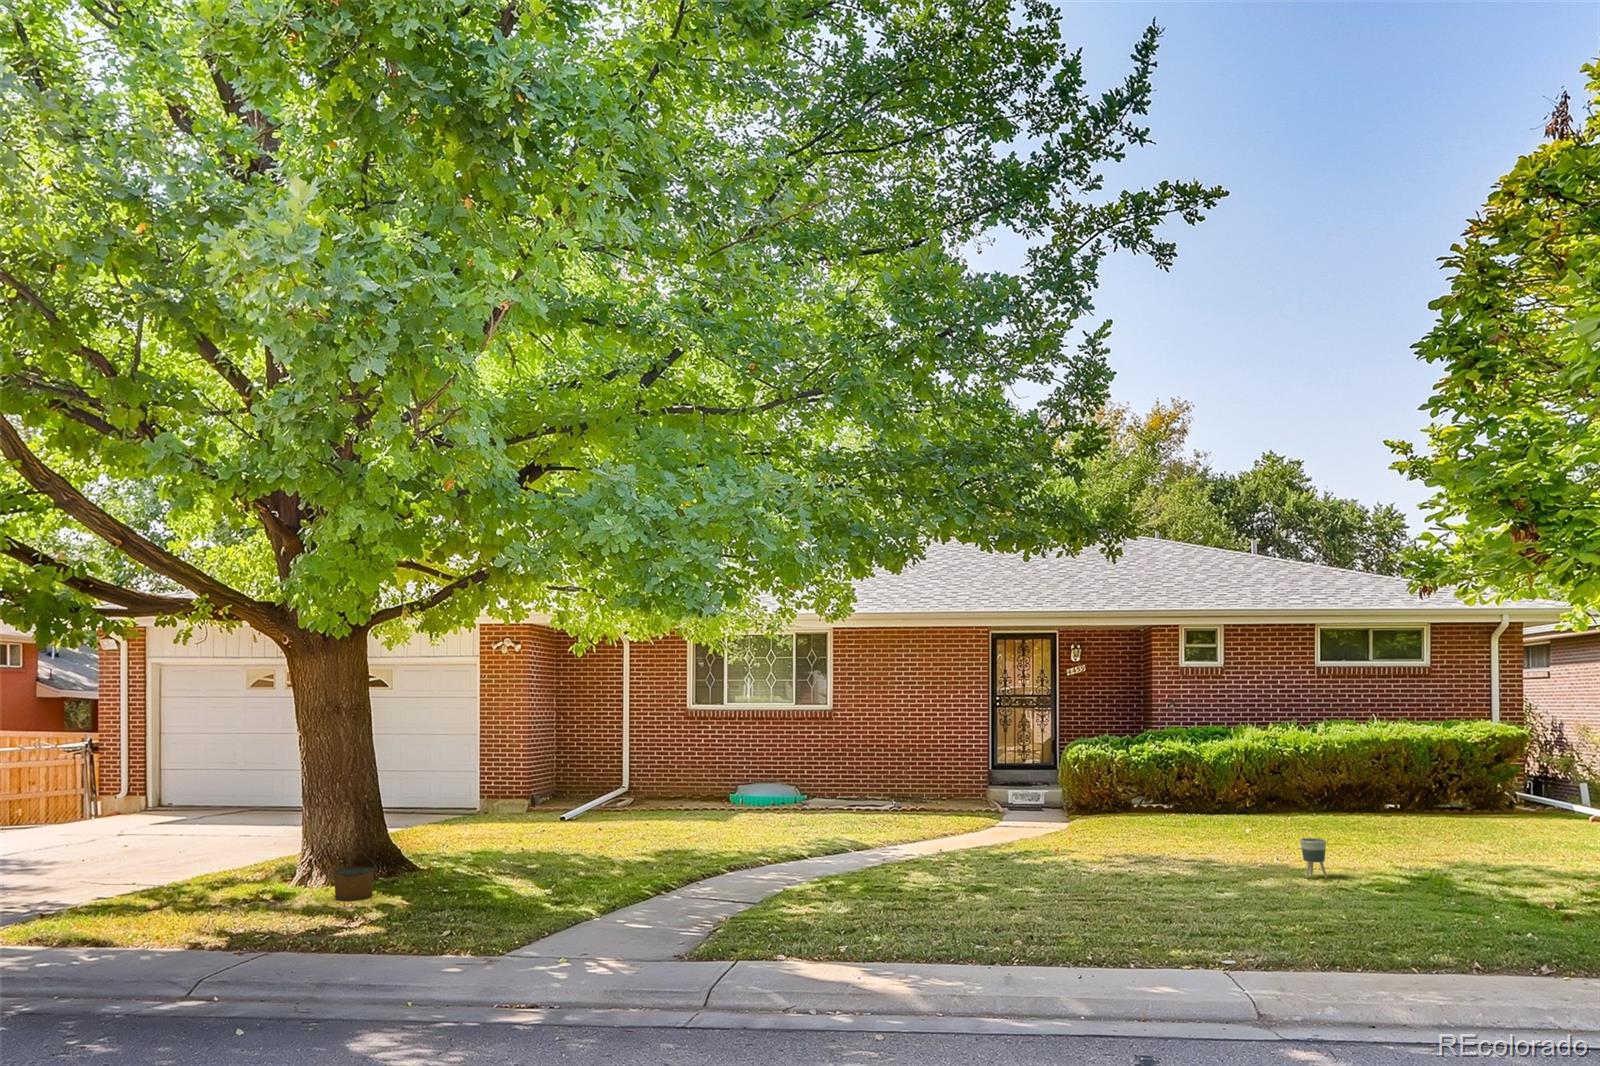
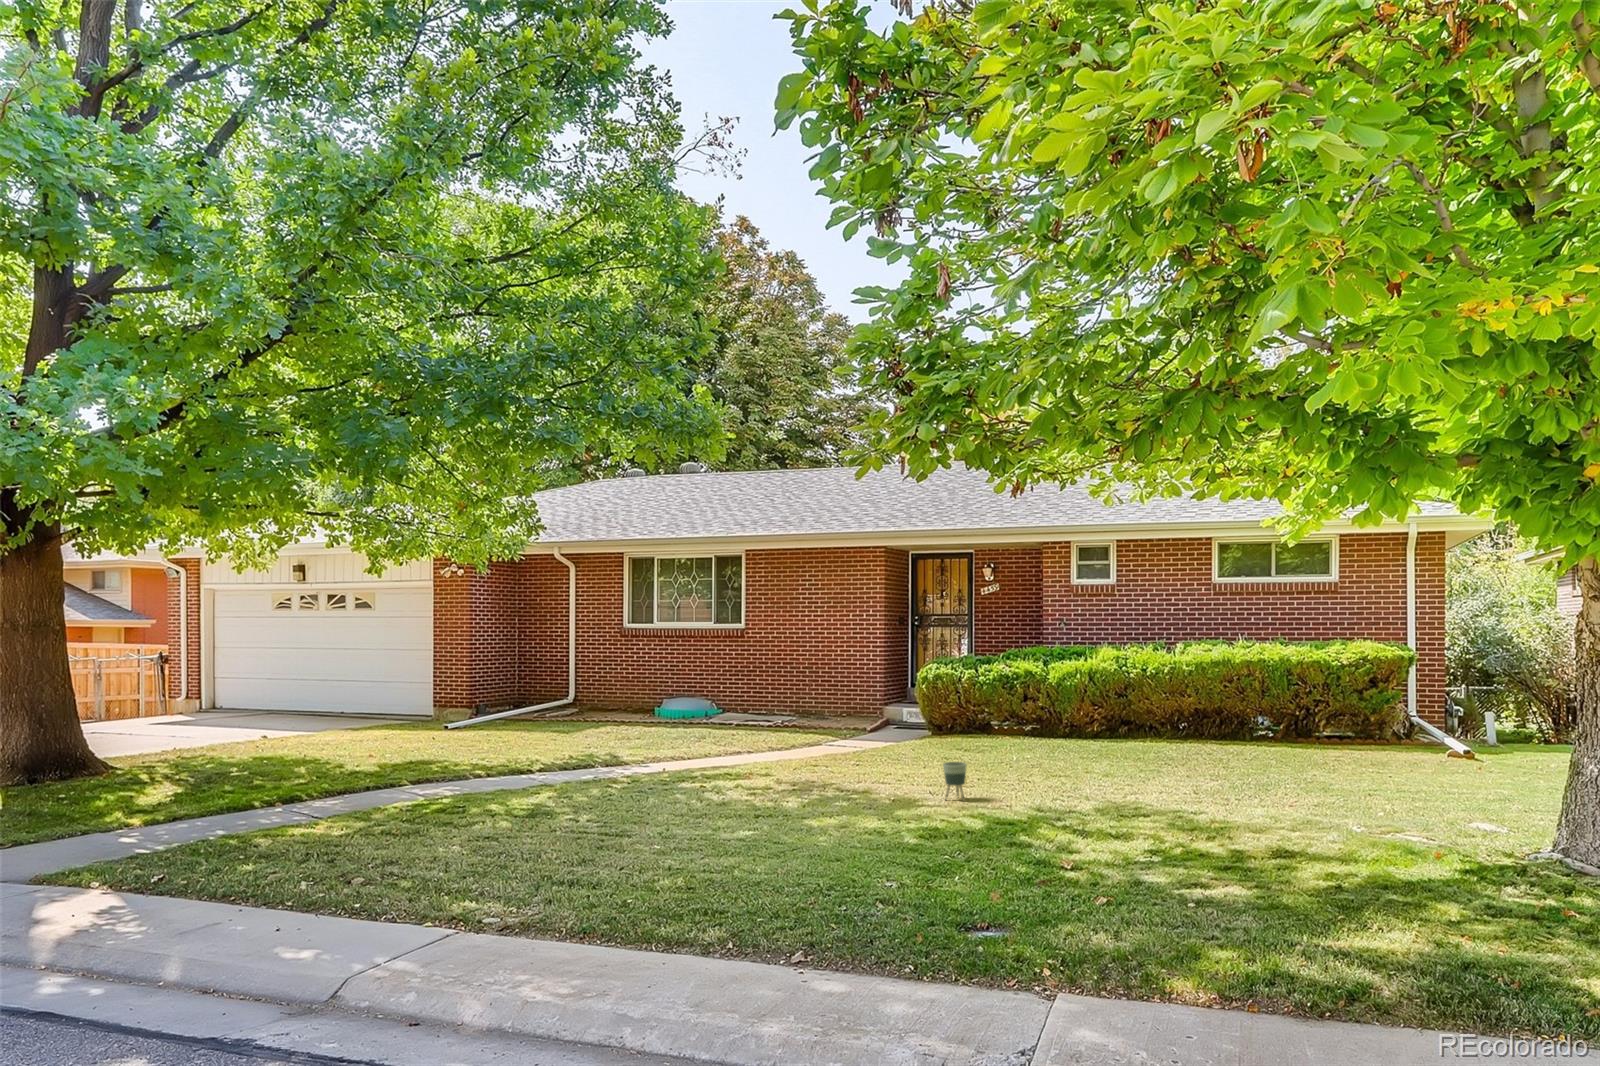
bucket: present [333,851,375,901] -> none [135,751,170,791]

